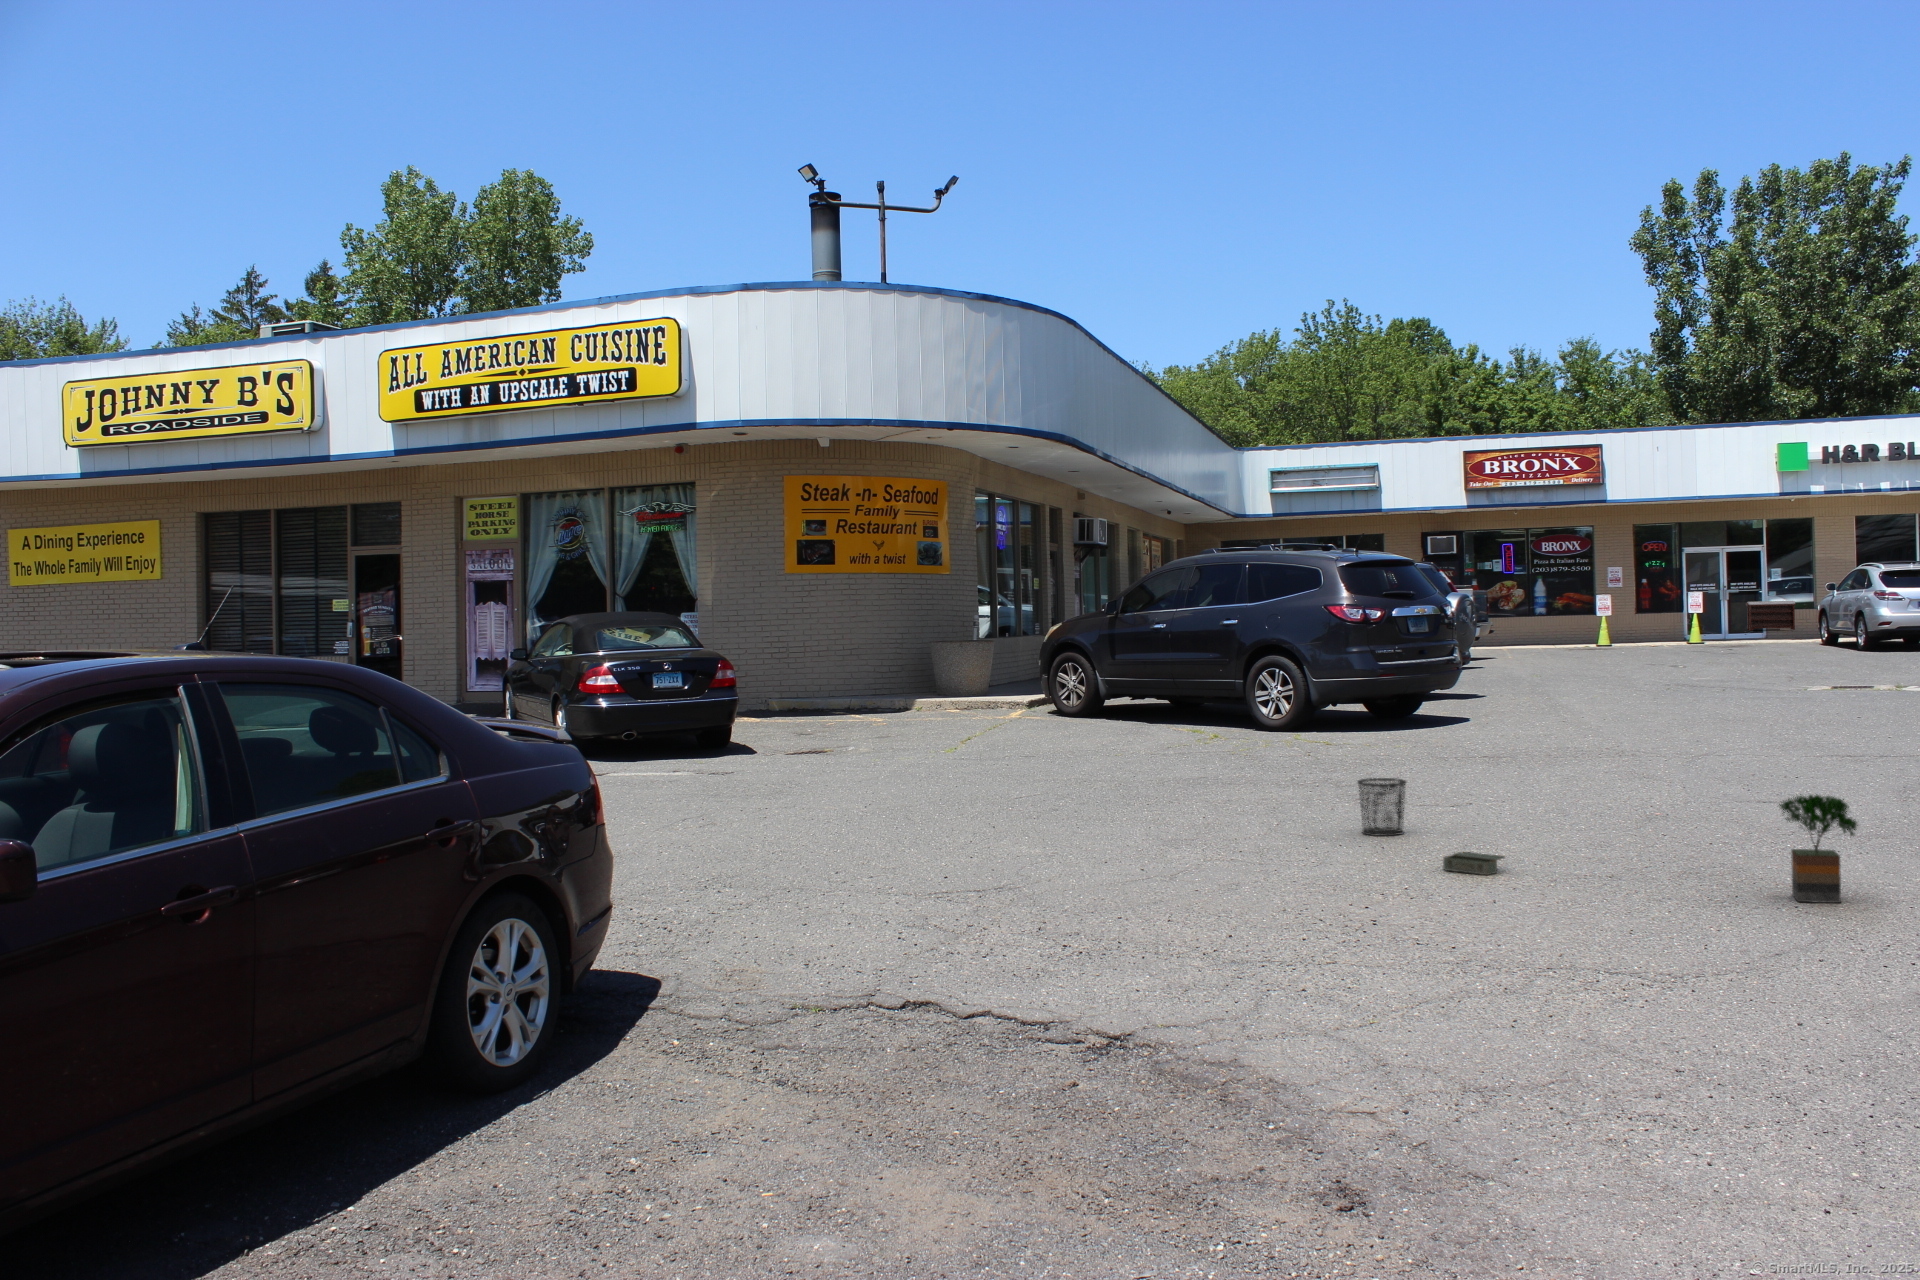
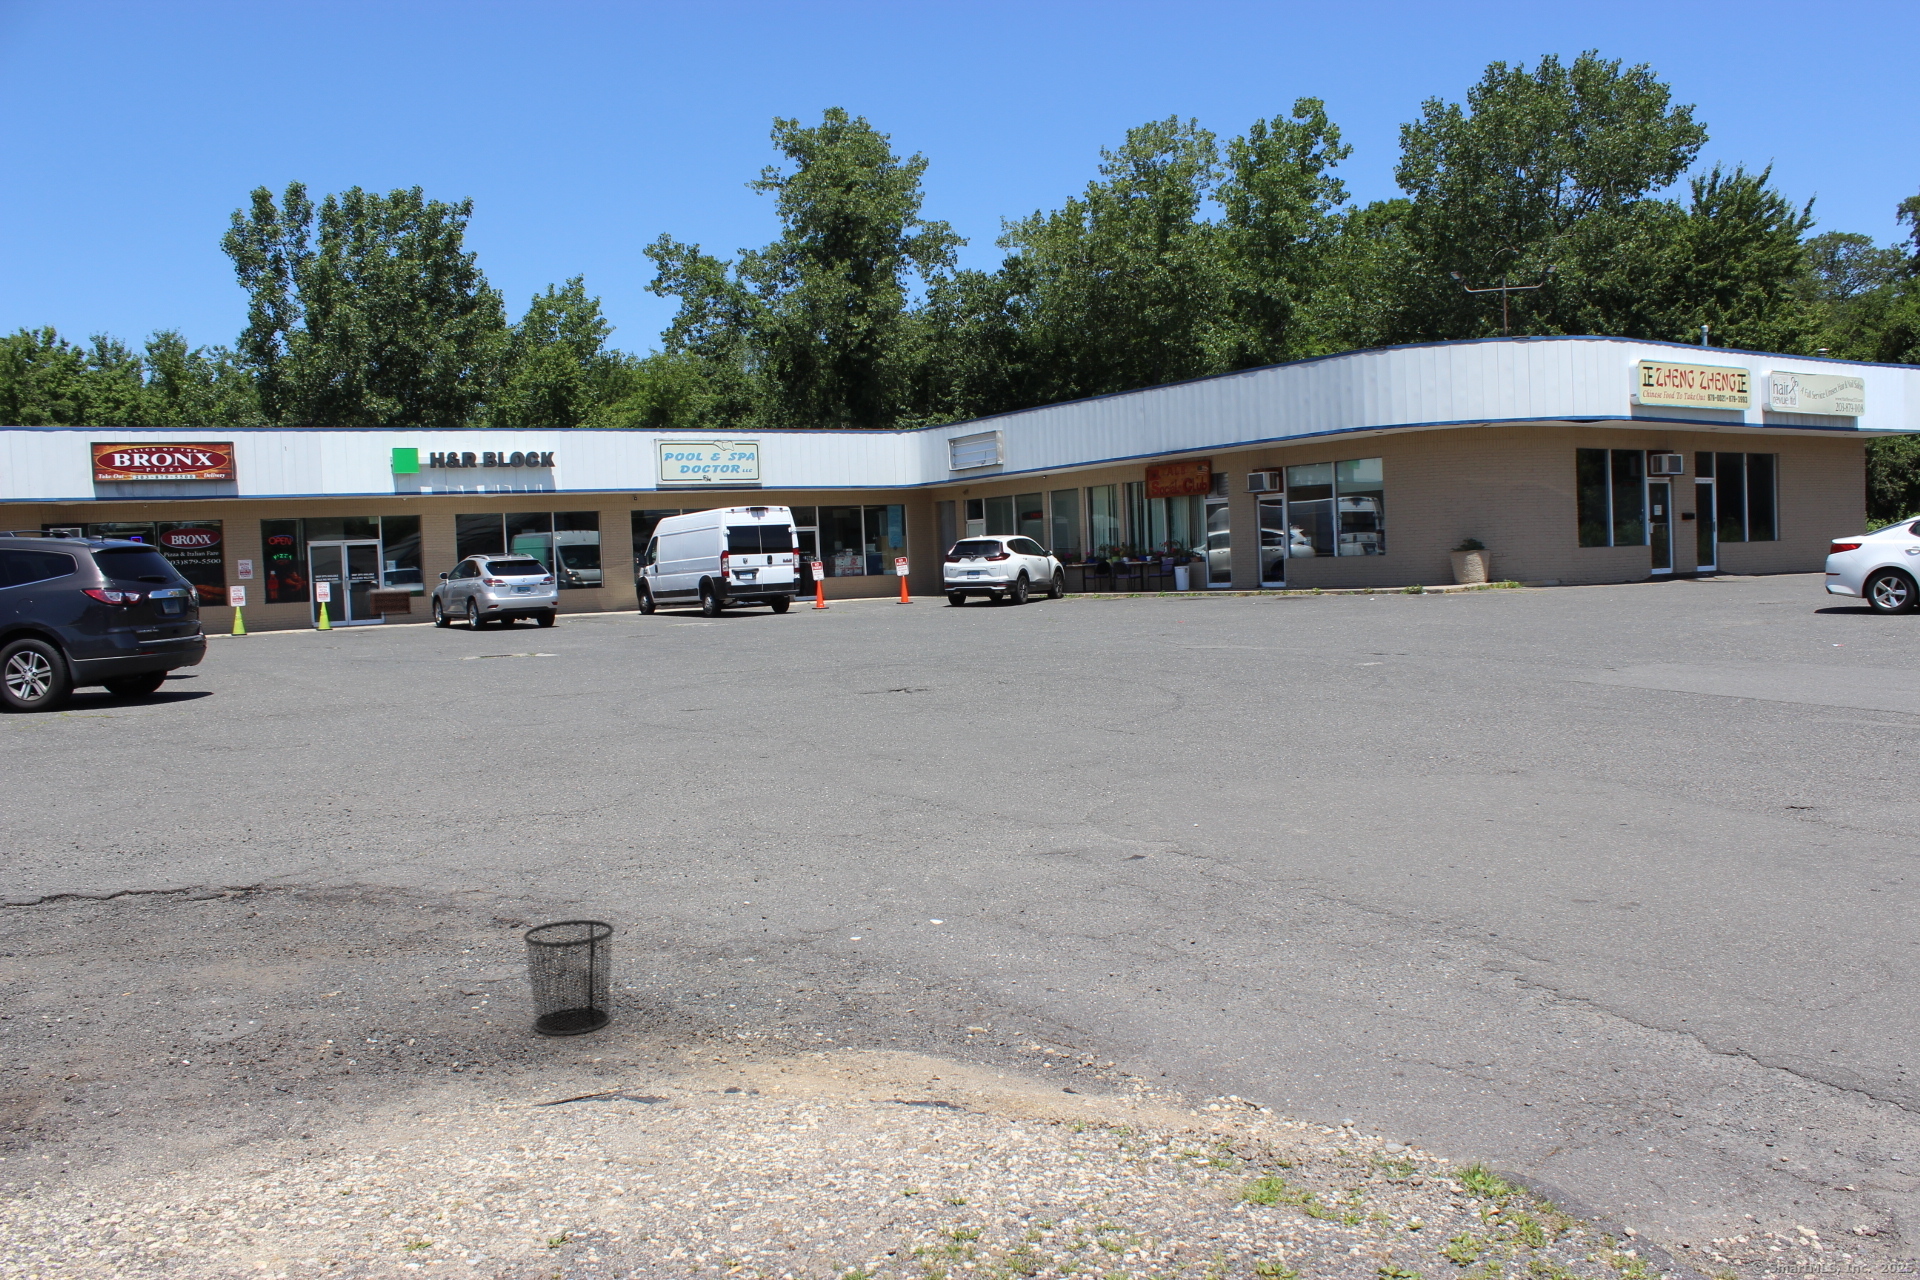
waste bin: present [1358,778,1406,836] -> present [523,920,614,1035]
potted tree: present [1779,794,1858,903] -> none [621,784,700,895]
toolbox: present [1443,852,1505,875] -> none [251,889,326,916]

